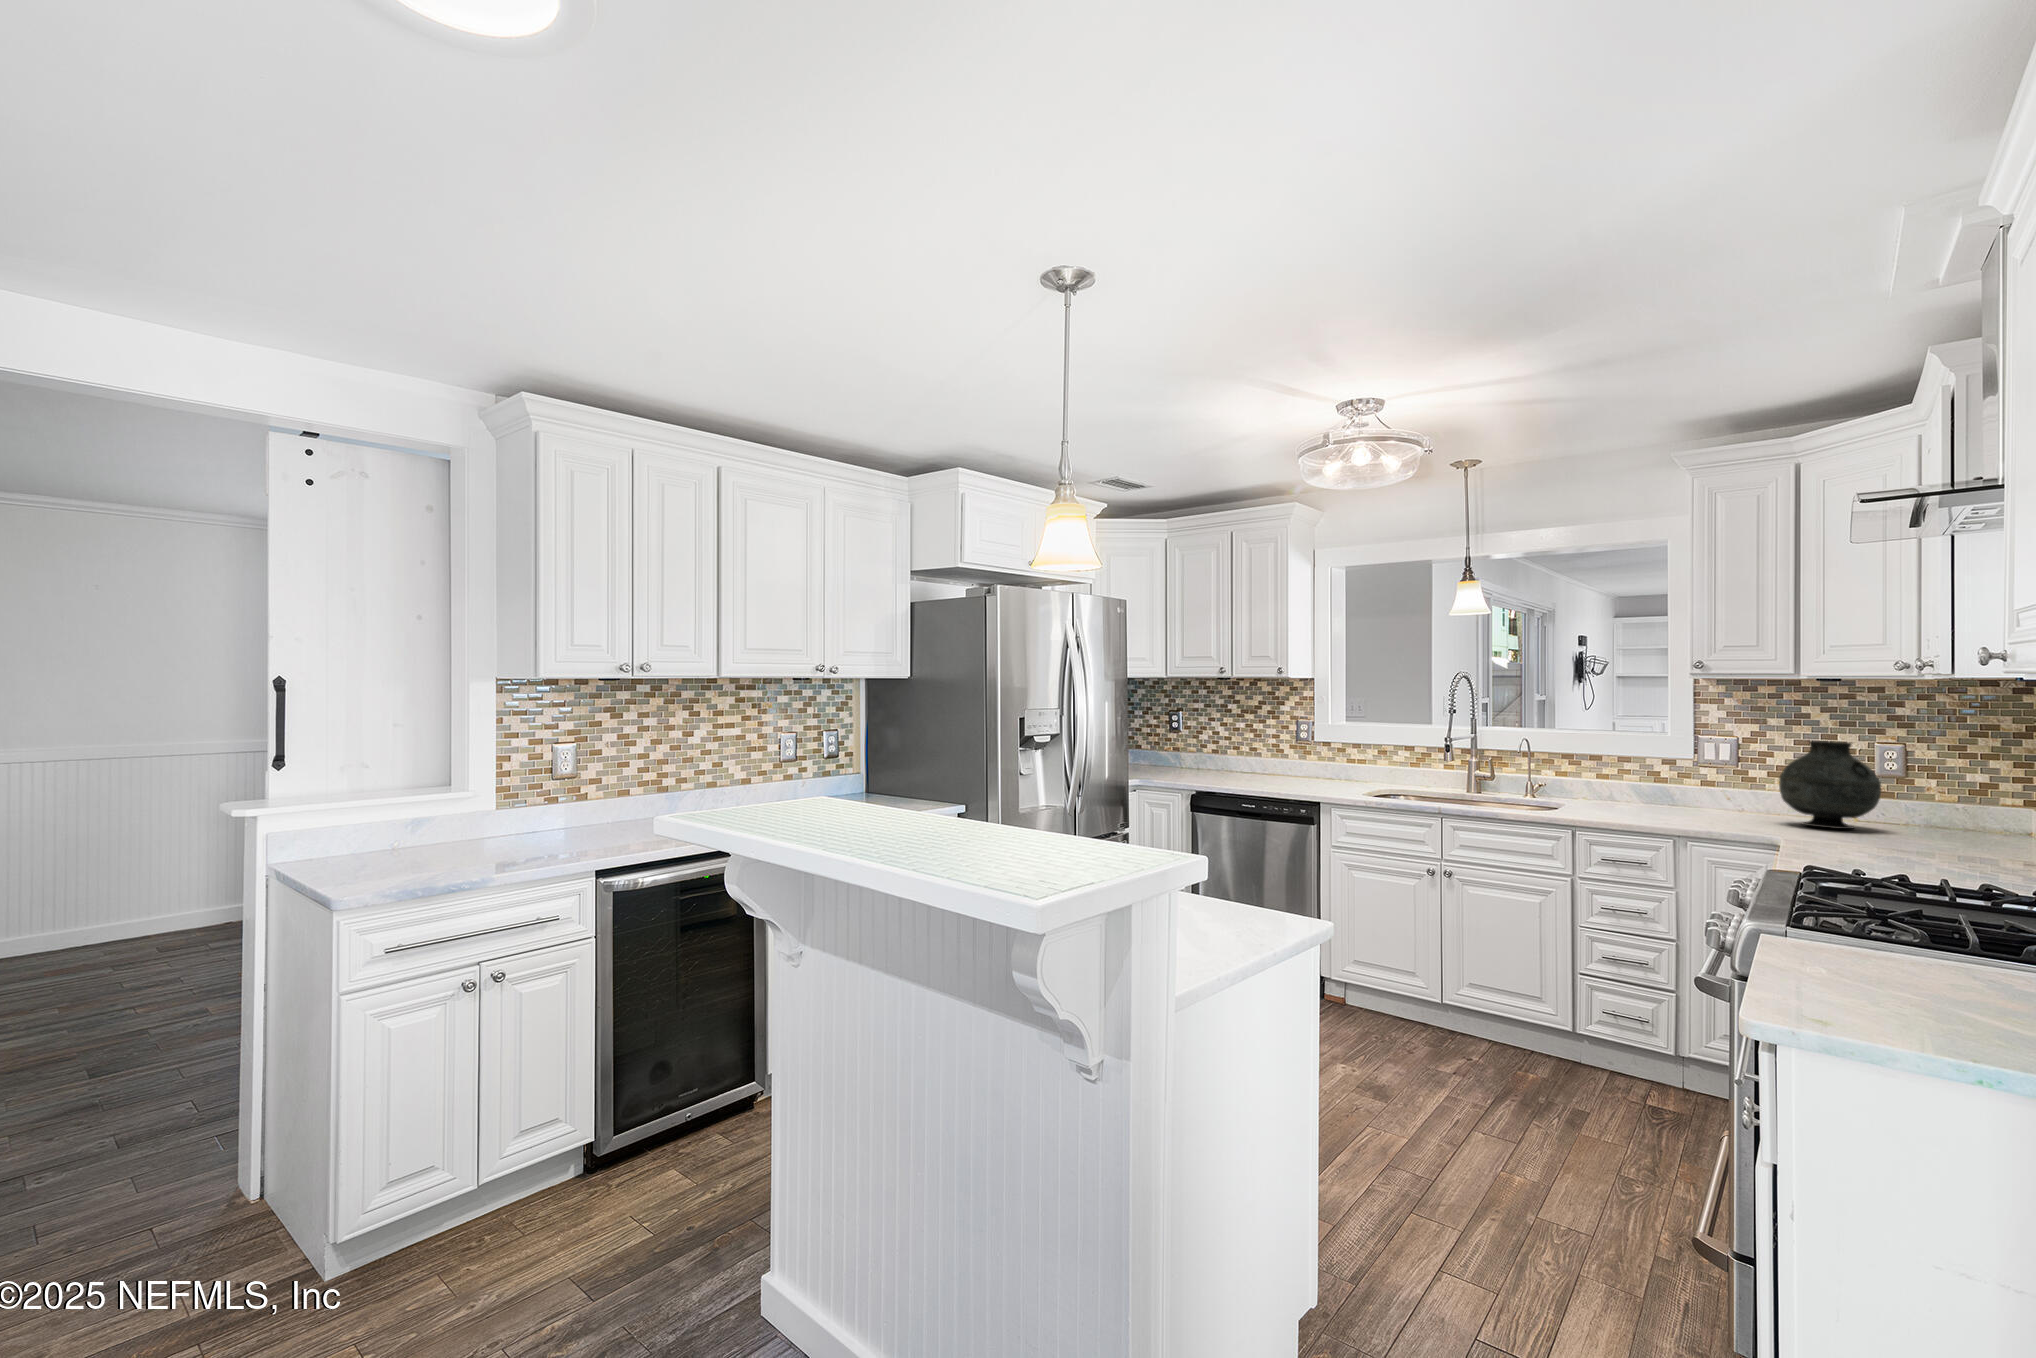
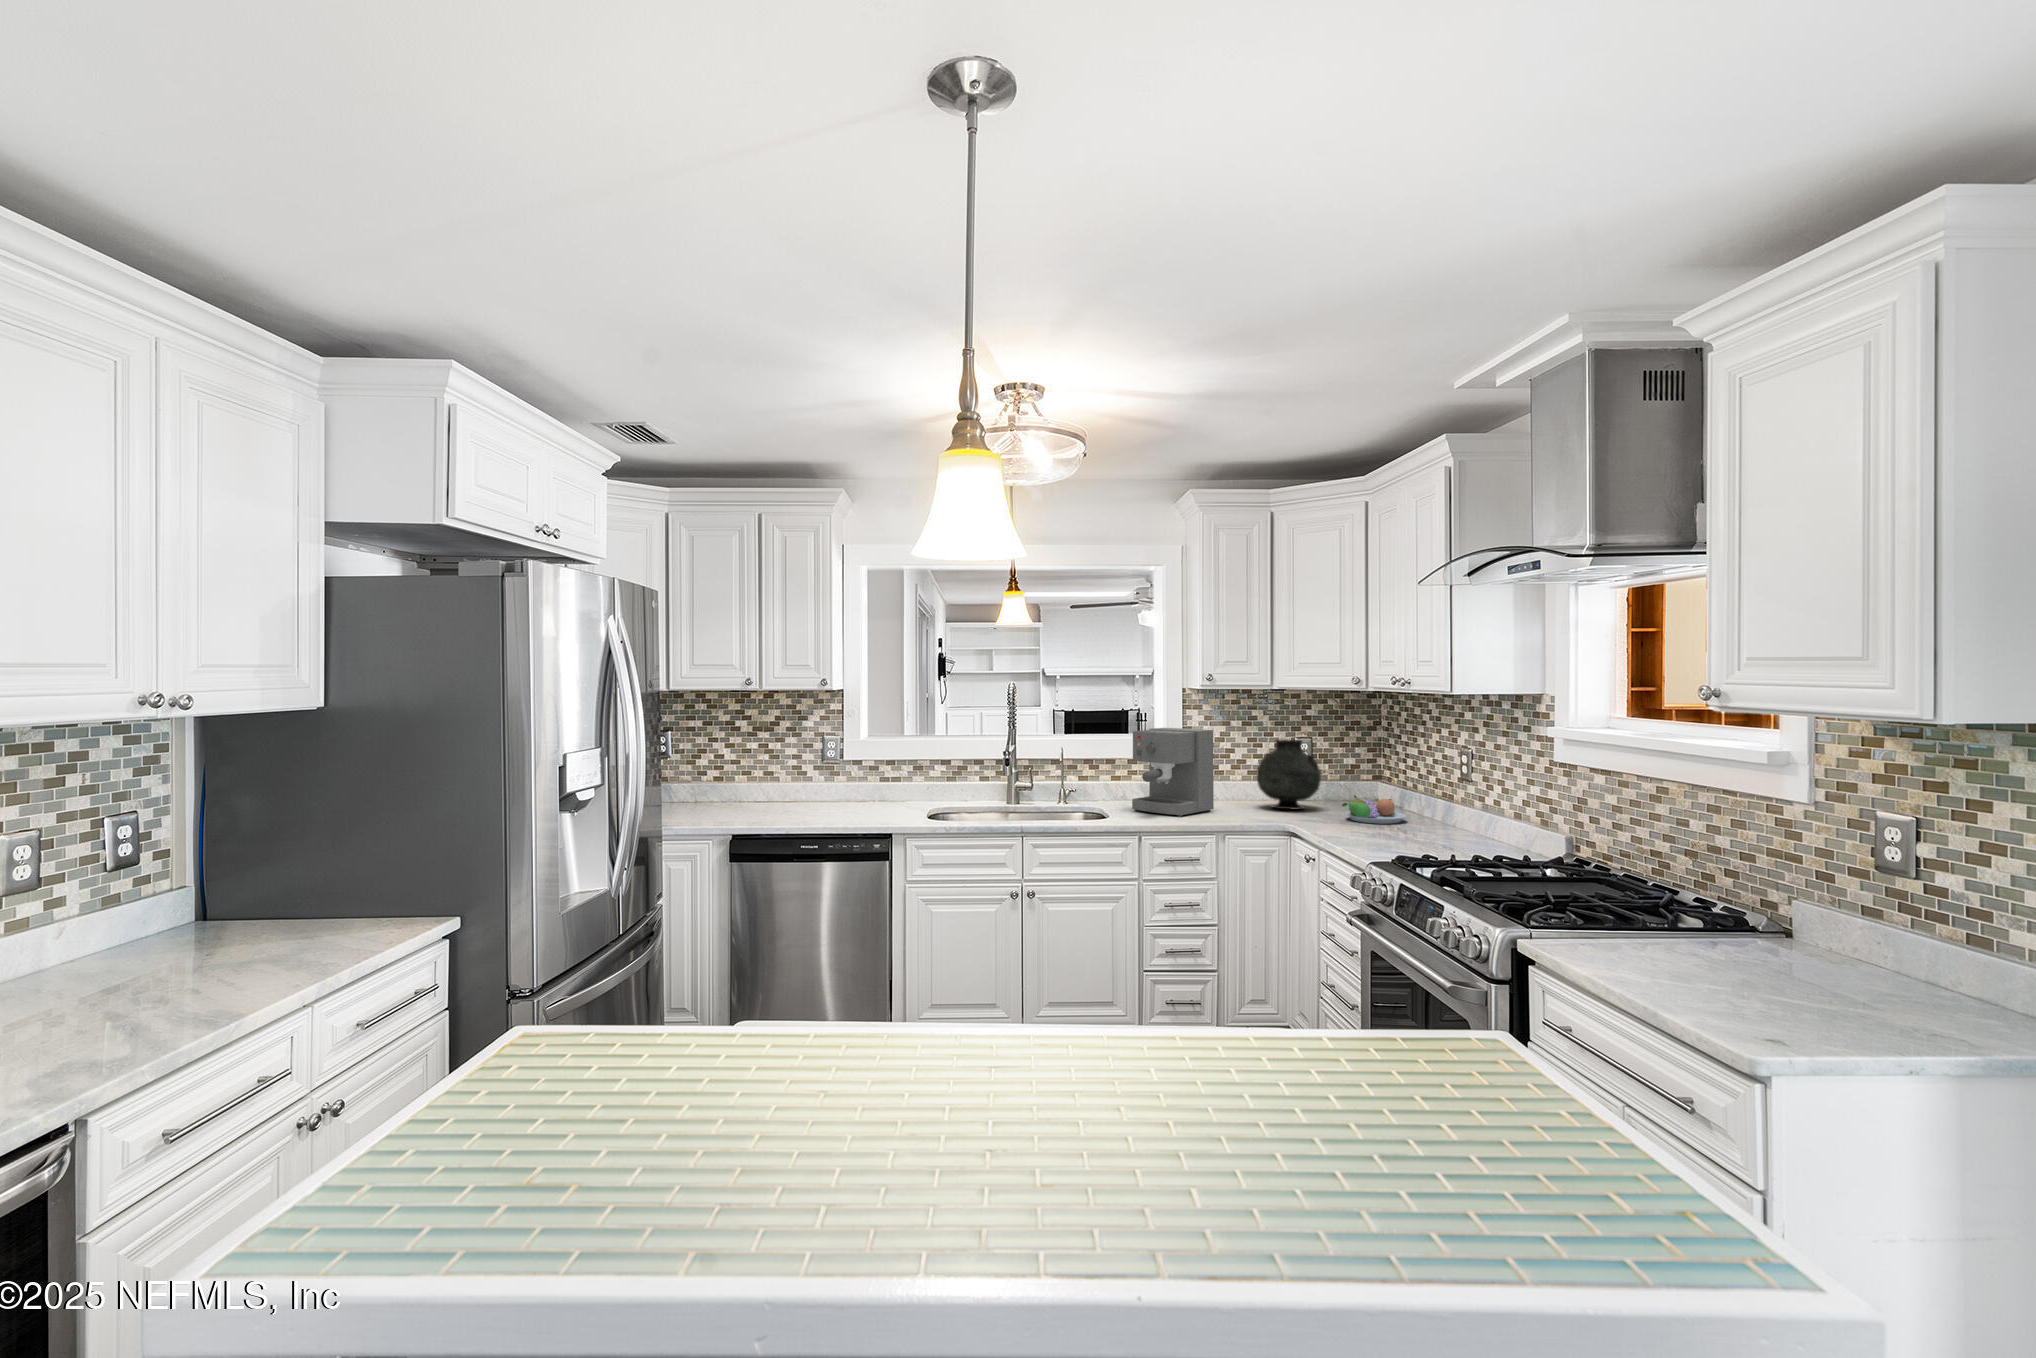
coffee maker: none [1584,722,1702,818] -> present [1132,728,1214,817]
fruit bowl: none [1863,813,1979,852] -> present [1342,795,1407,824]

